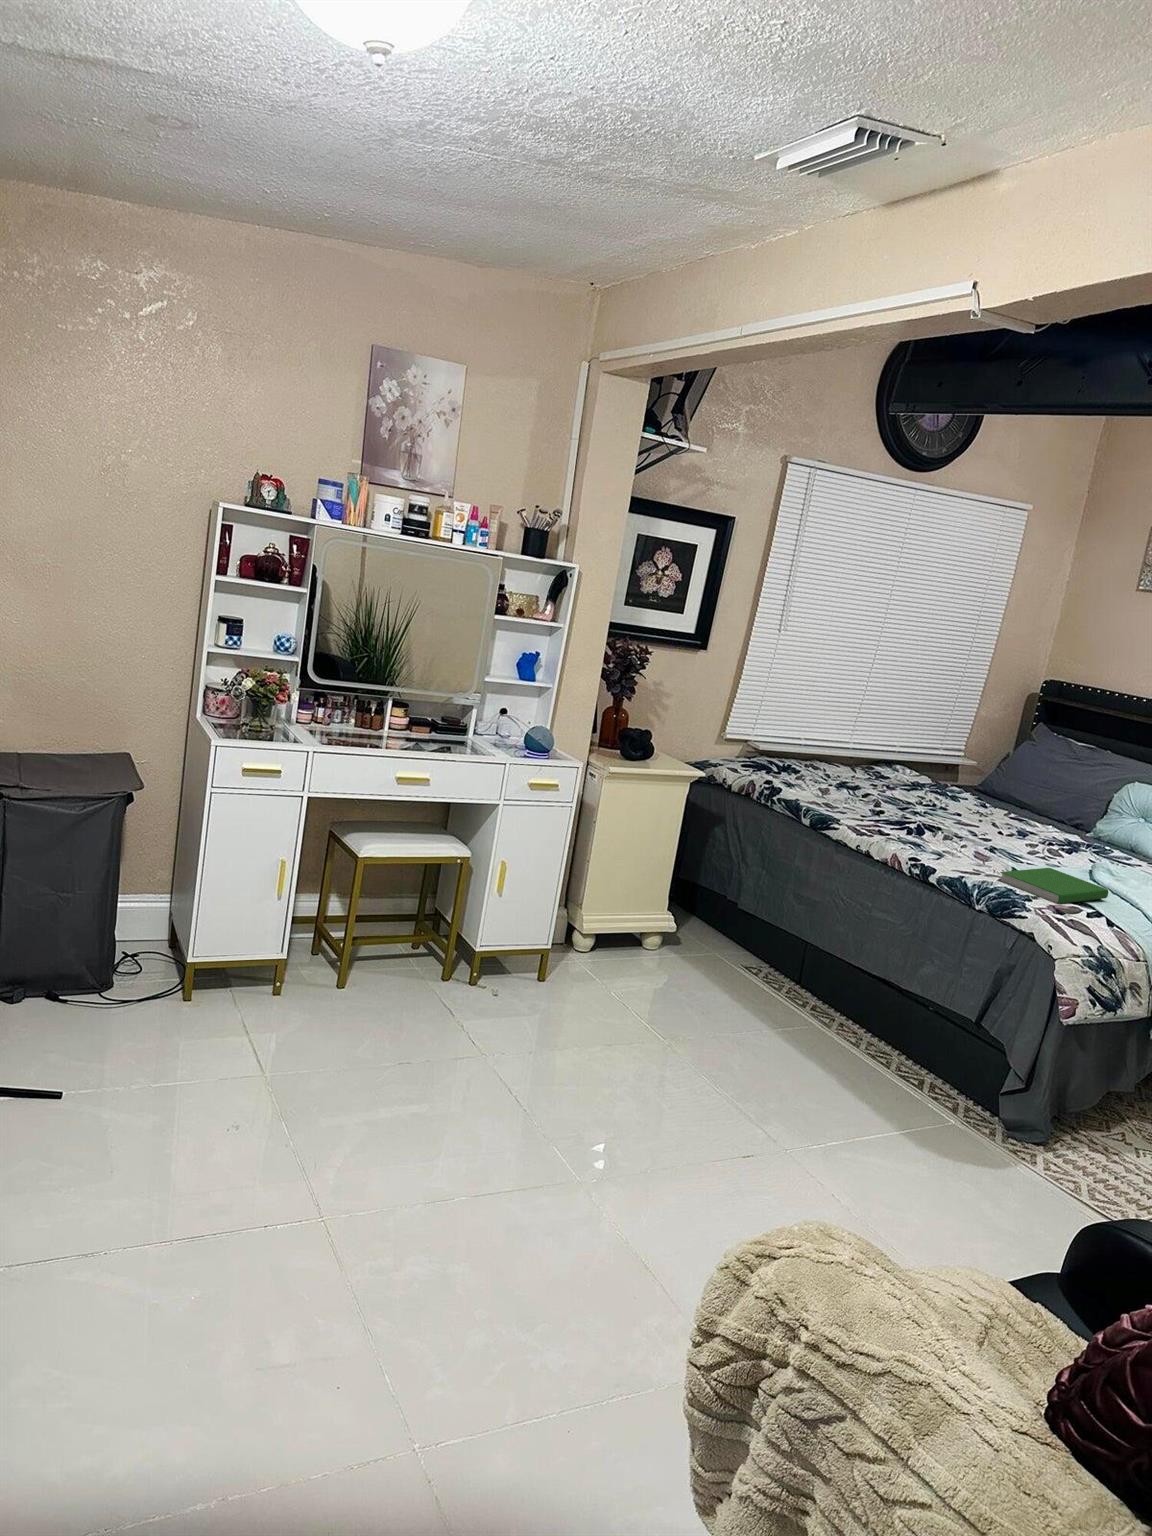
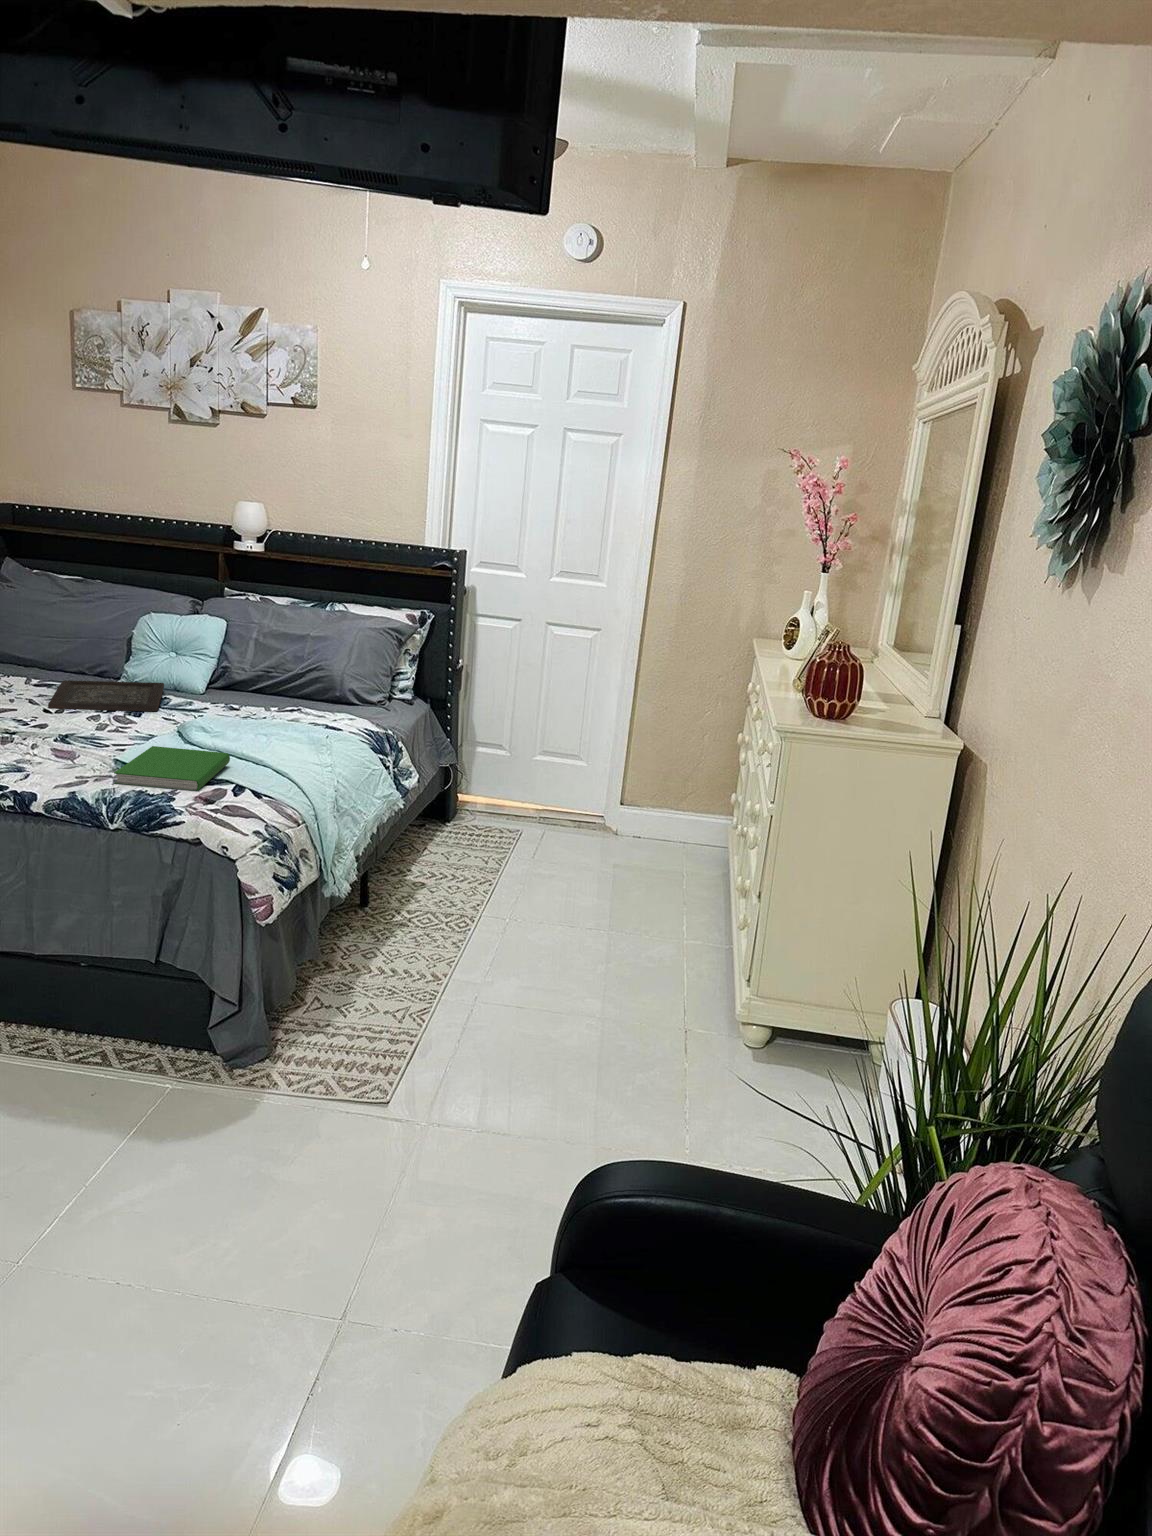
tray: none [1006,819,1118,856] -> present [48,680,164,712]

